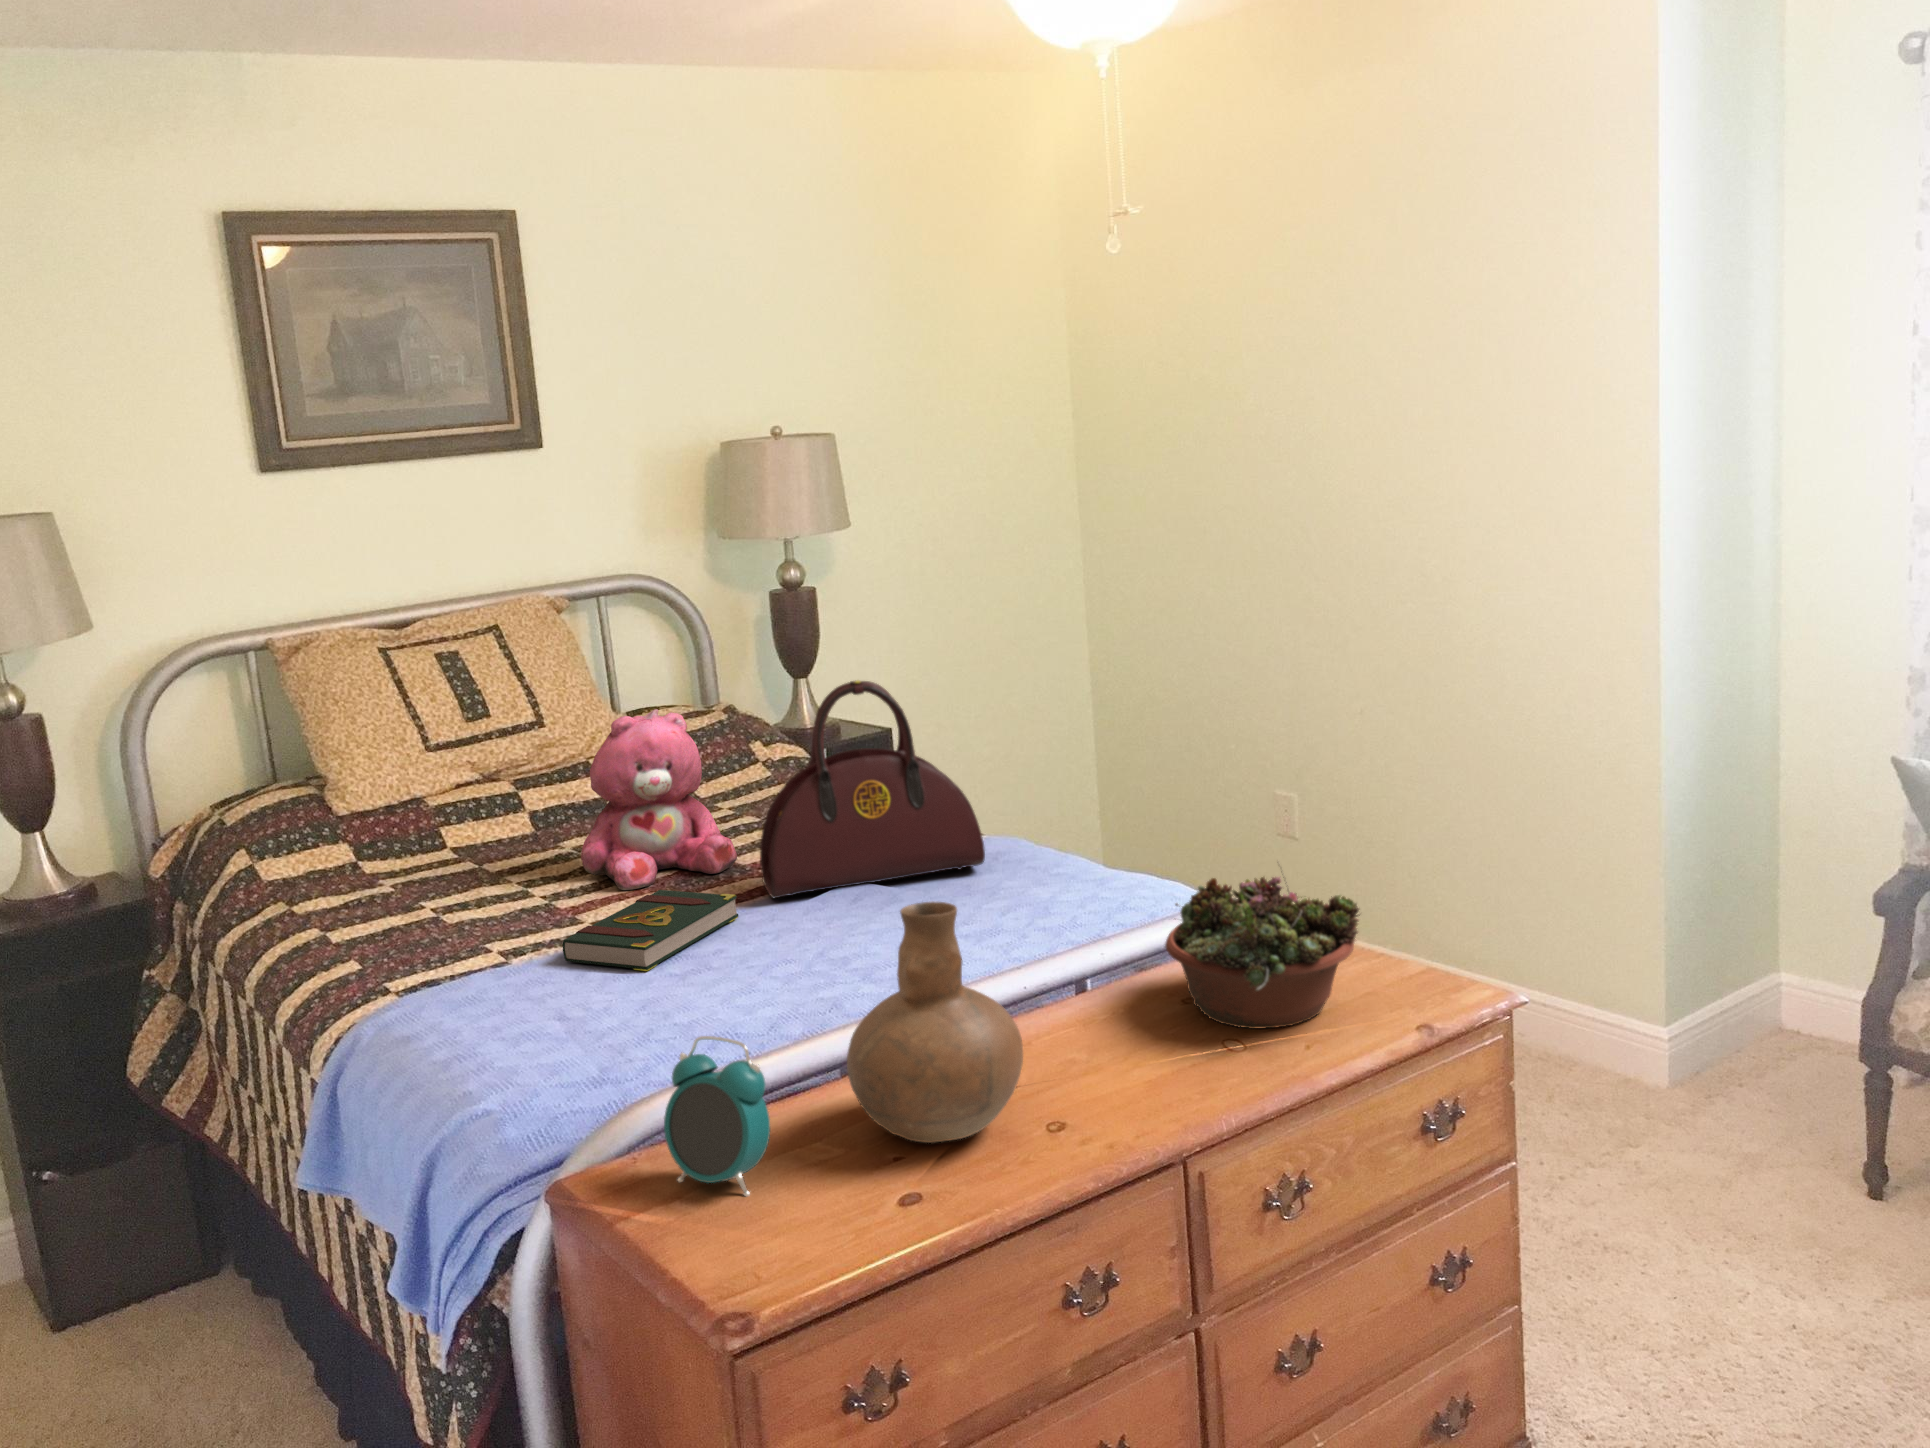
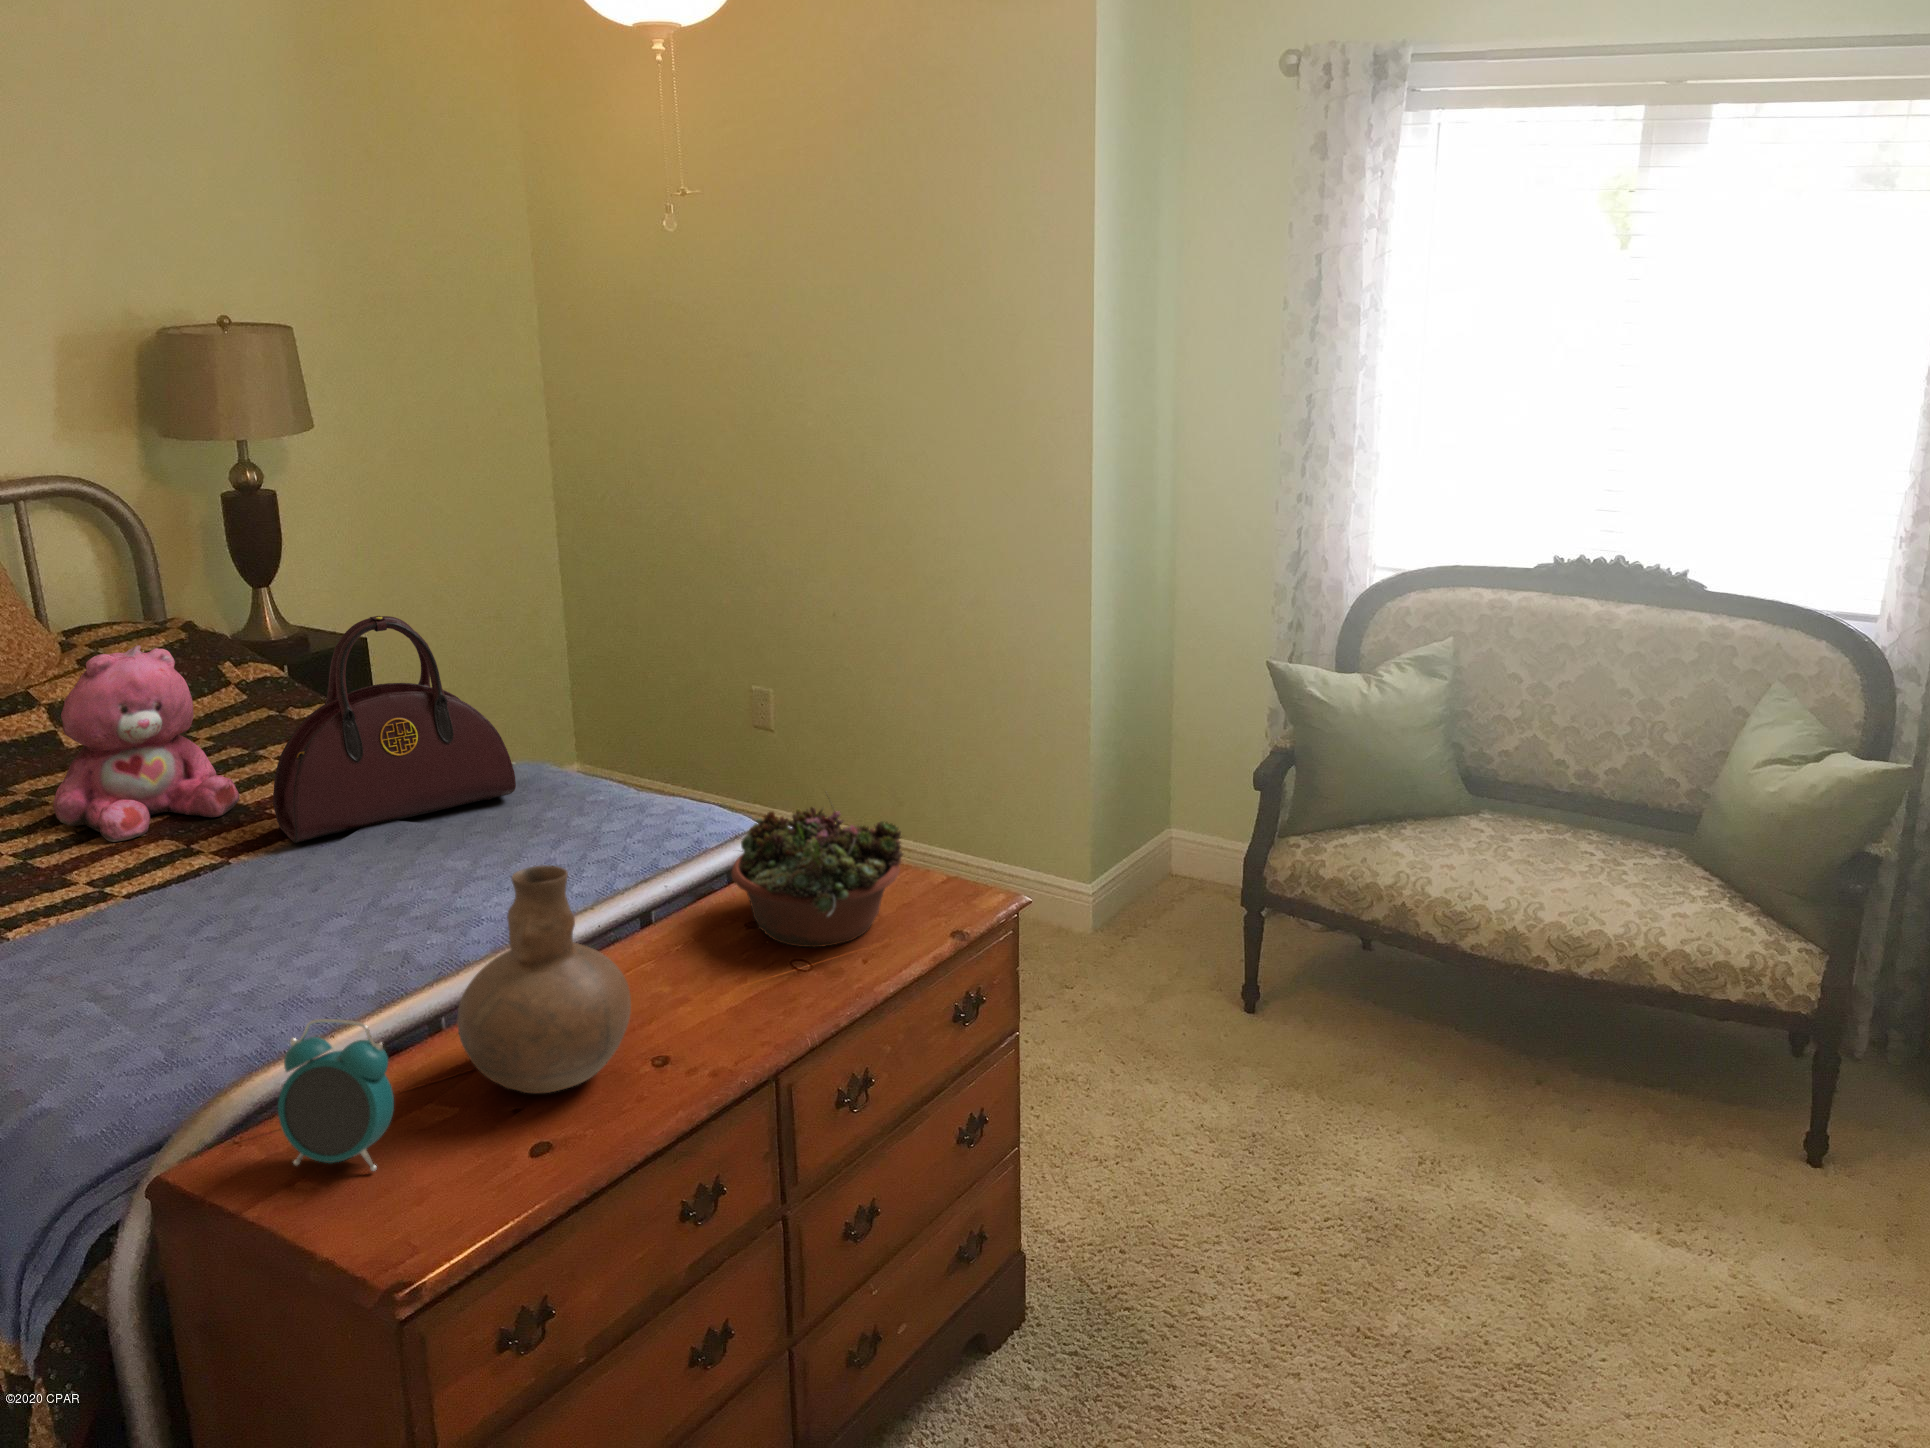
book: present [563,890,738,971] -> none [69,842,262,935]

